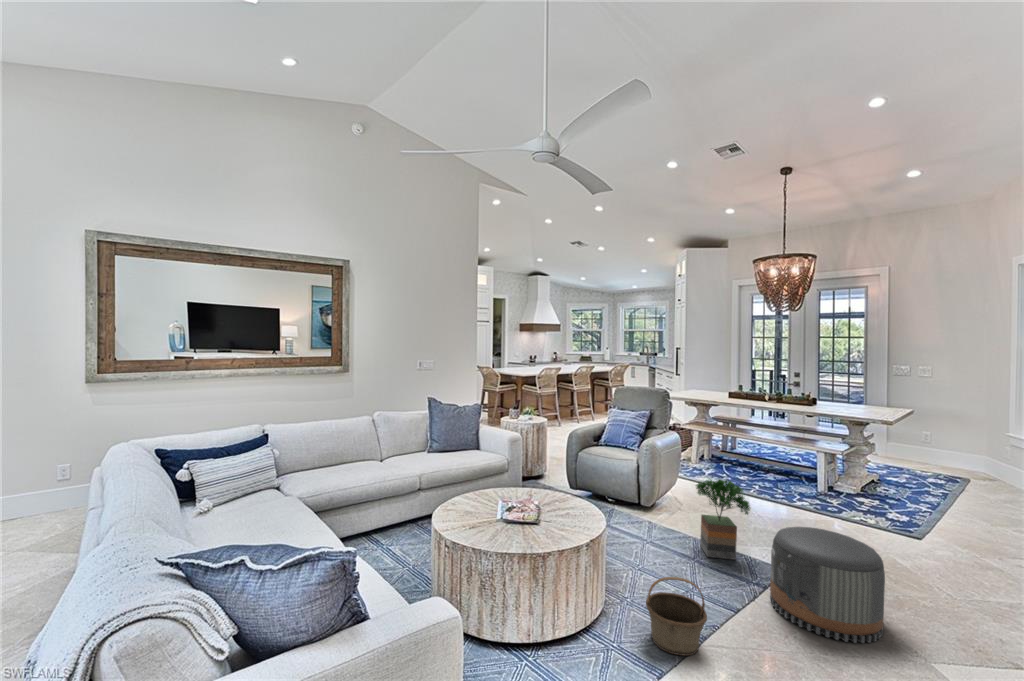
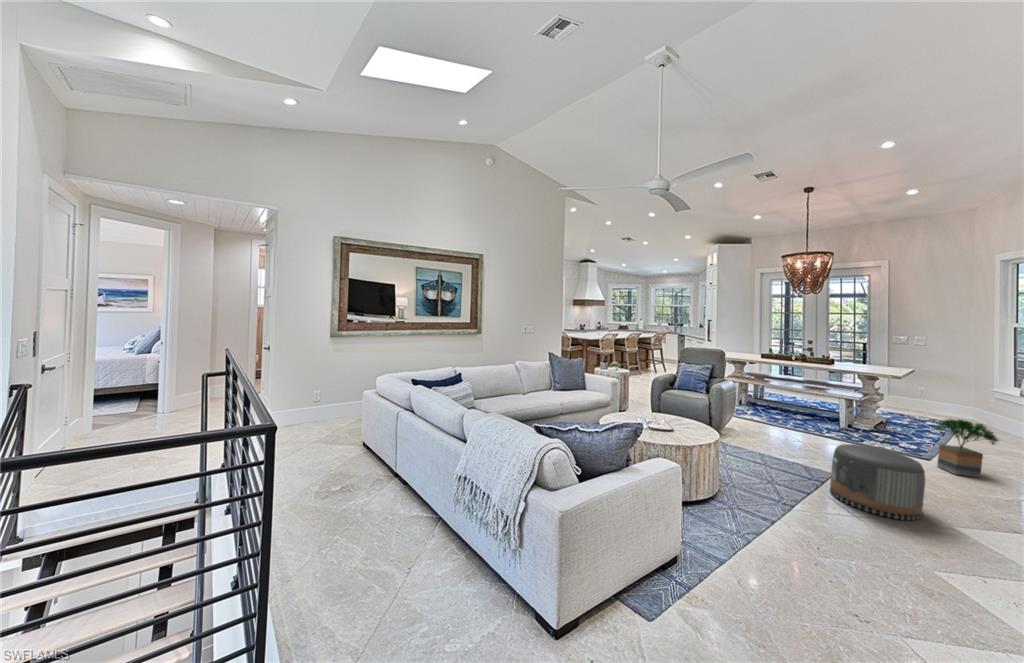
potted tree: present [696,479,750,560] -> present [936,419,999,478]
basket: present [646,577,707,656] -> none [751,470,800,520]

